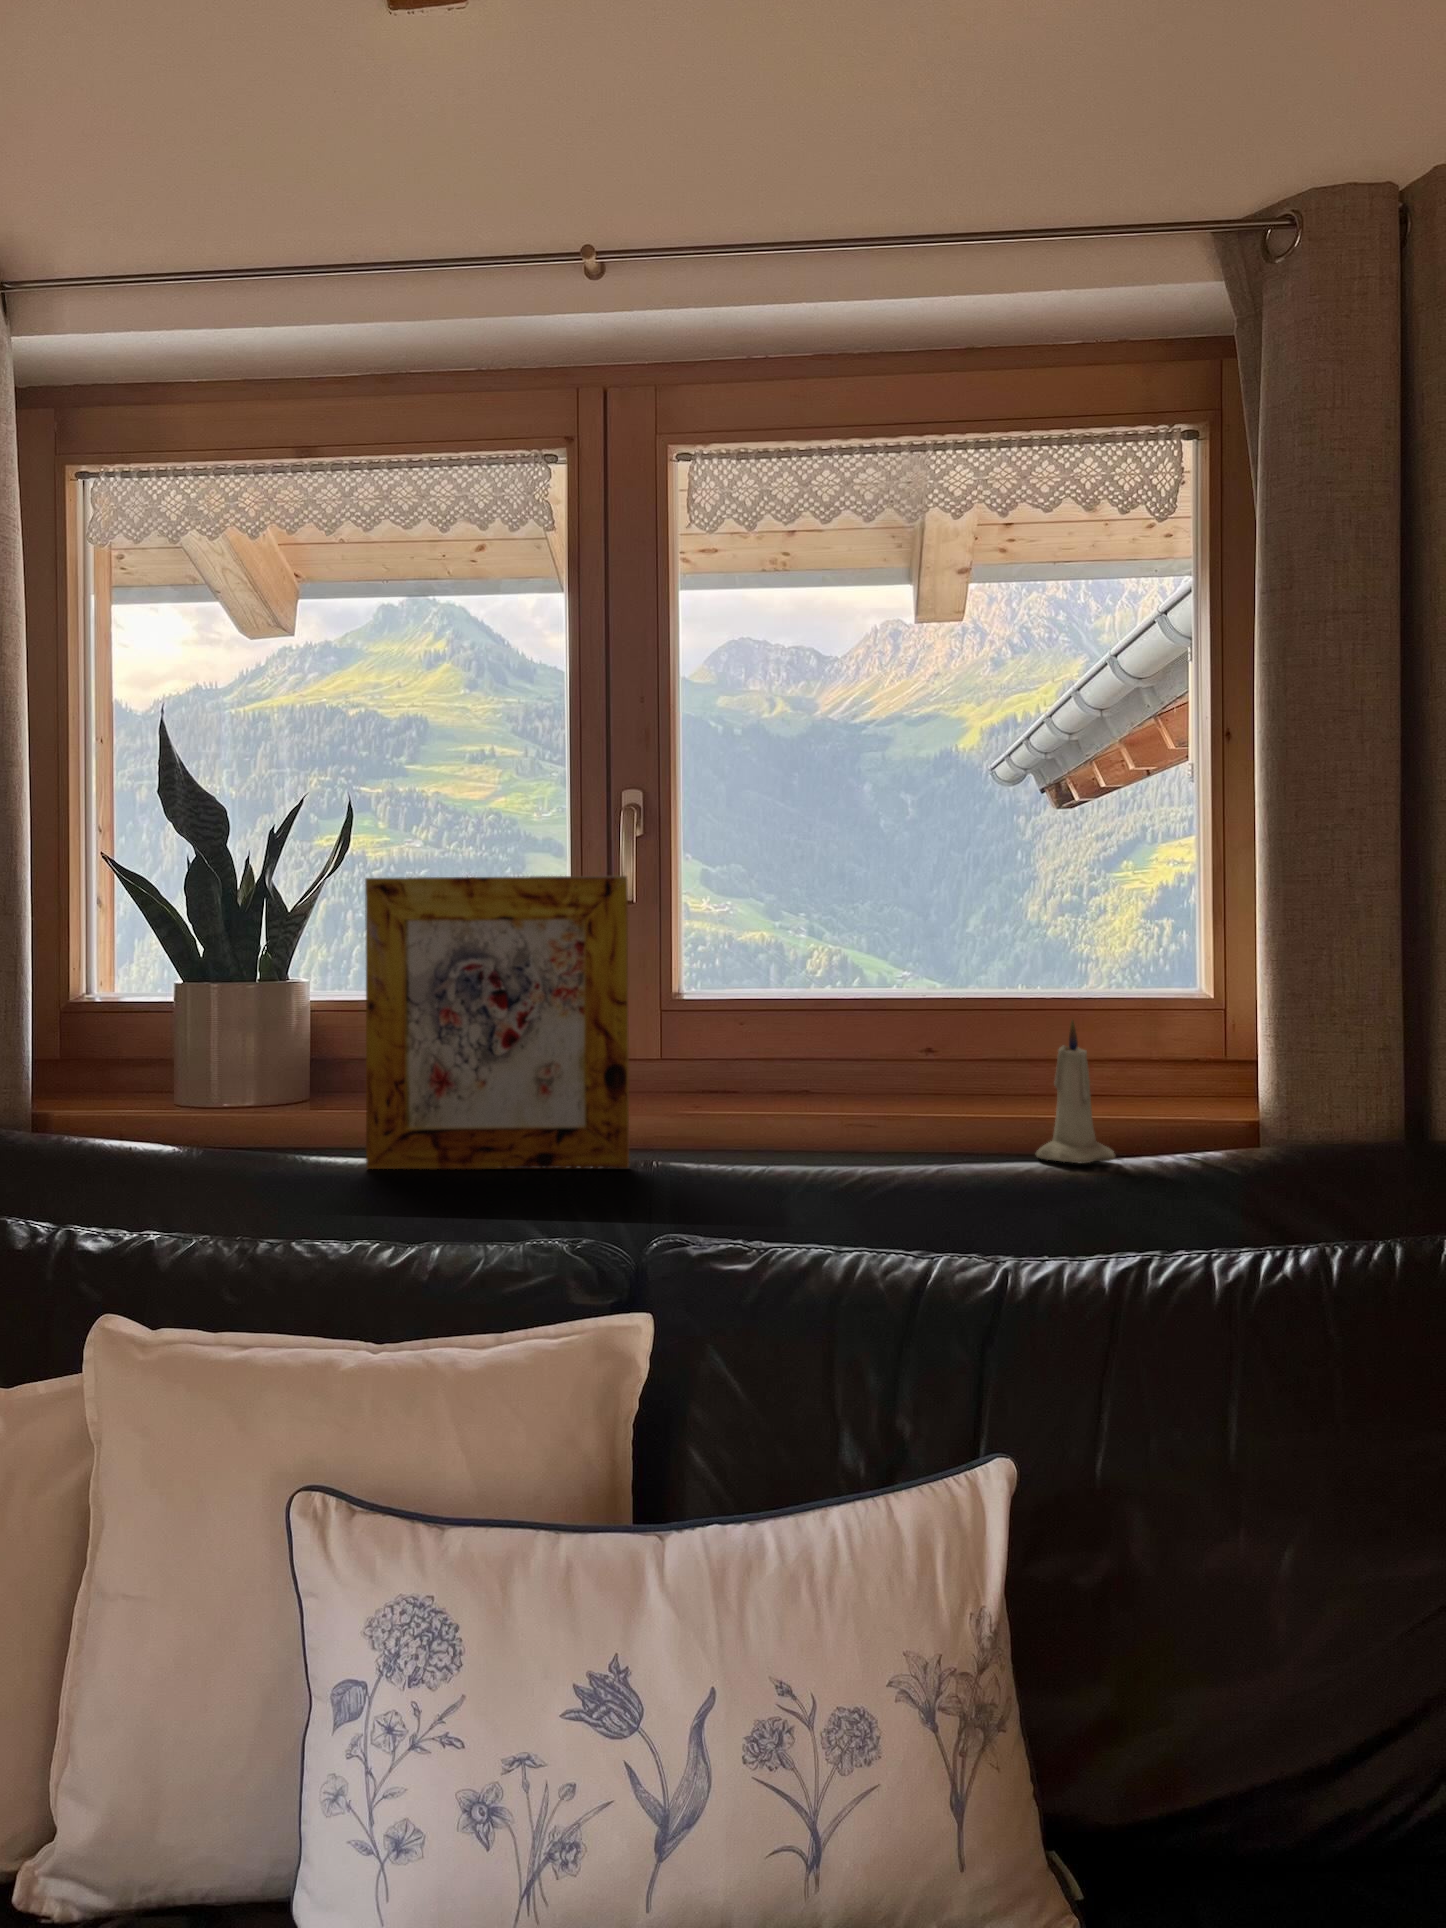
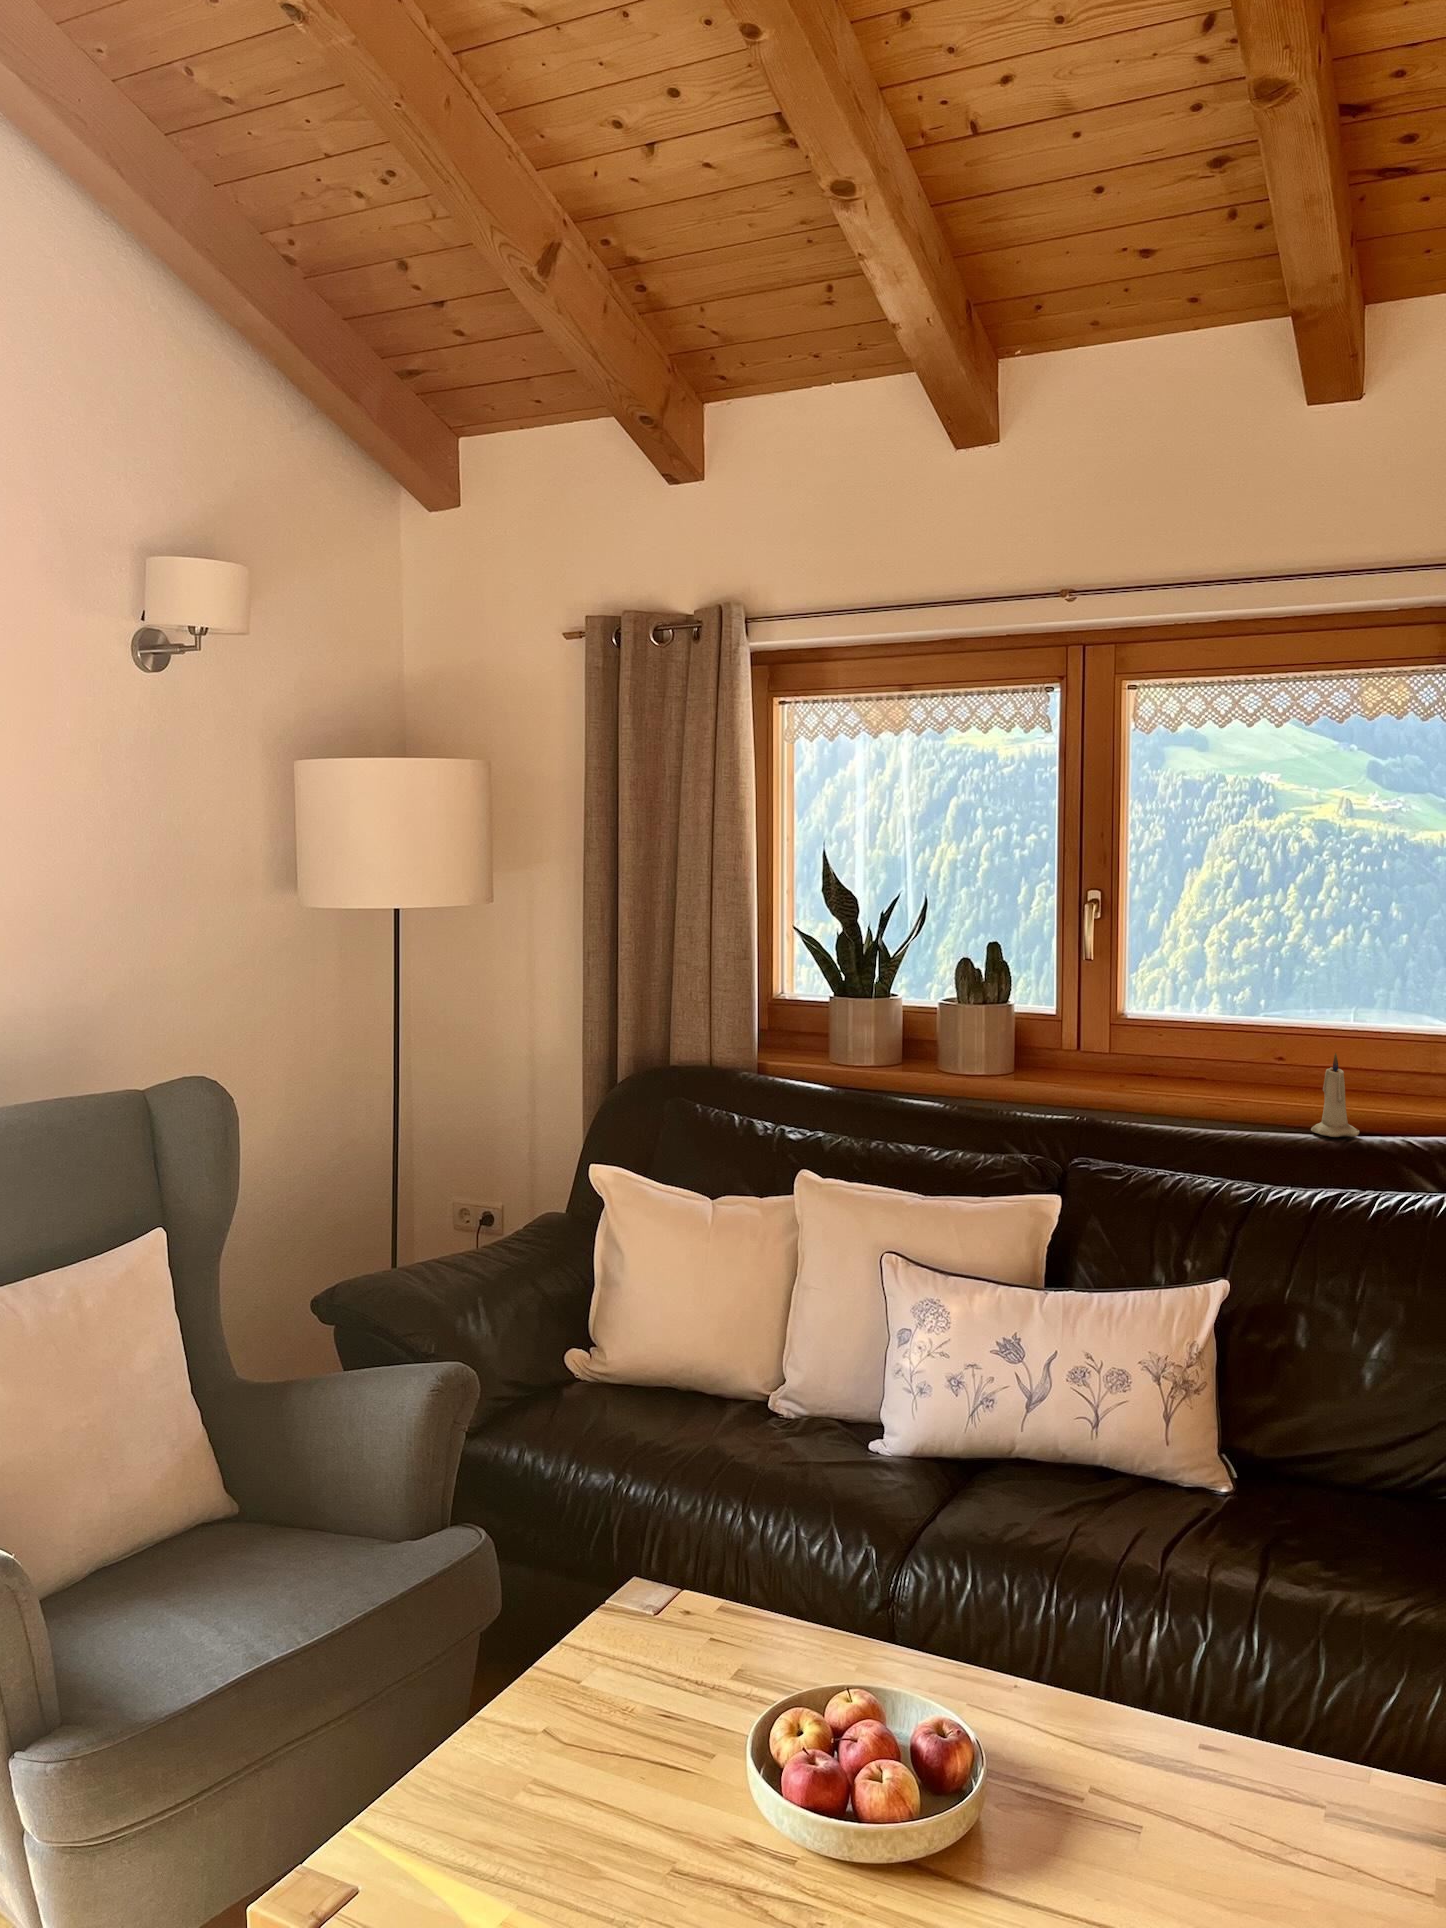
picture frame: present [365,876,629,1169] -> none [928,957,1070,1119]

